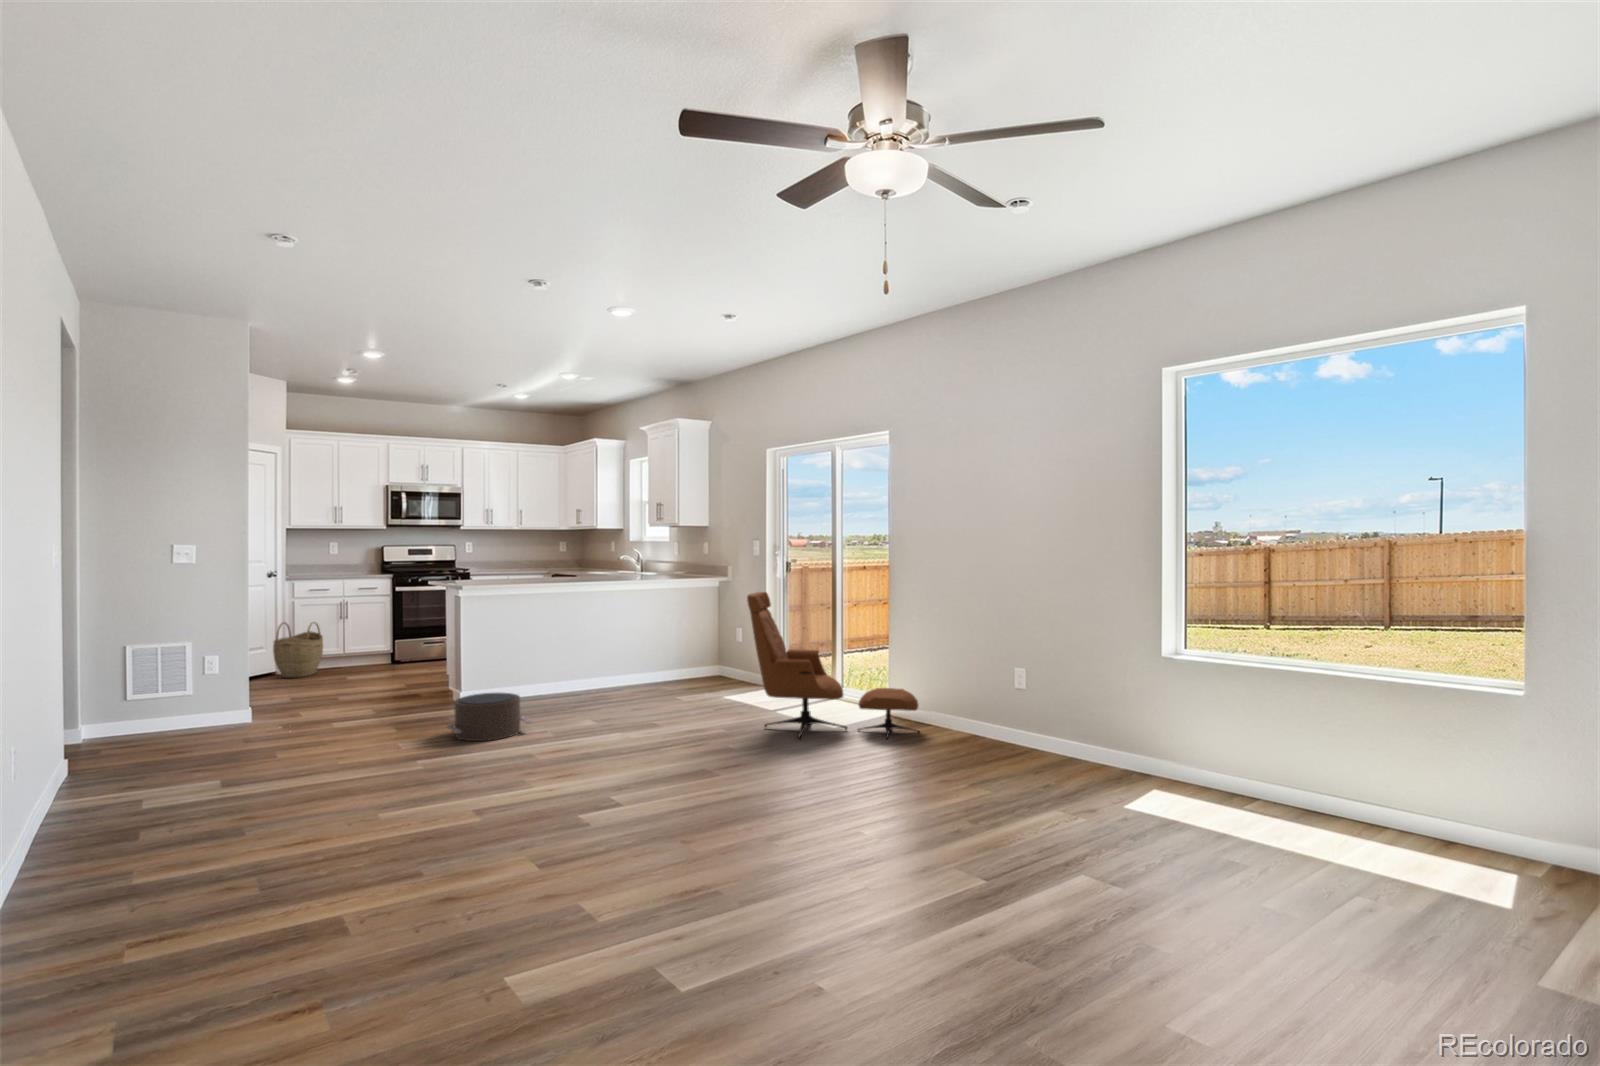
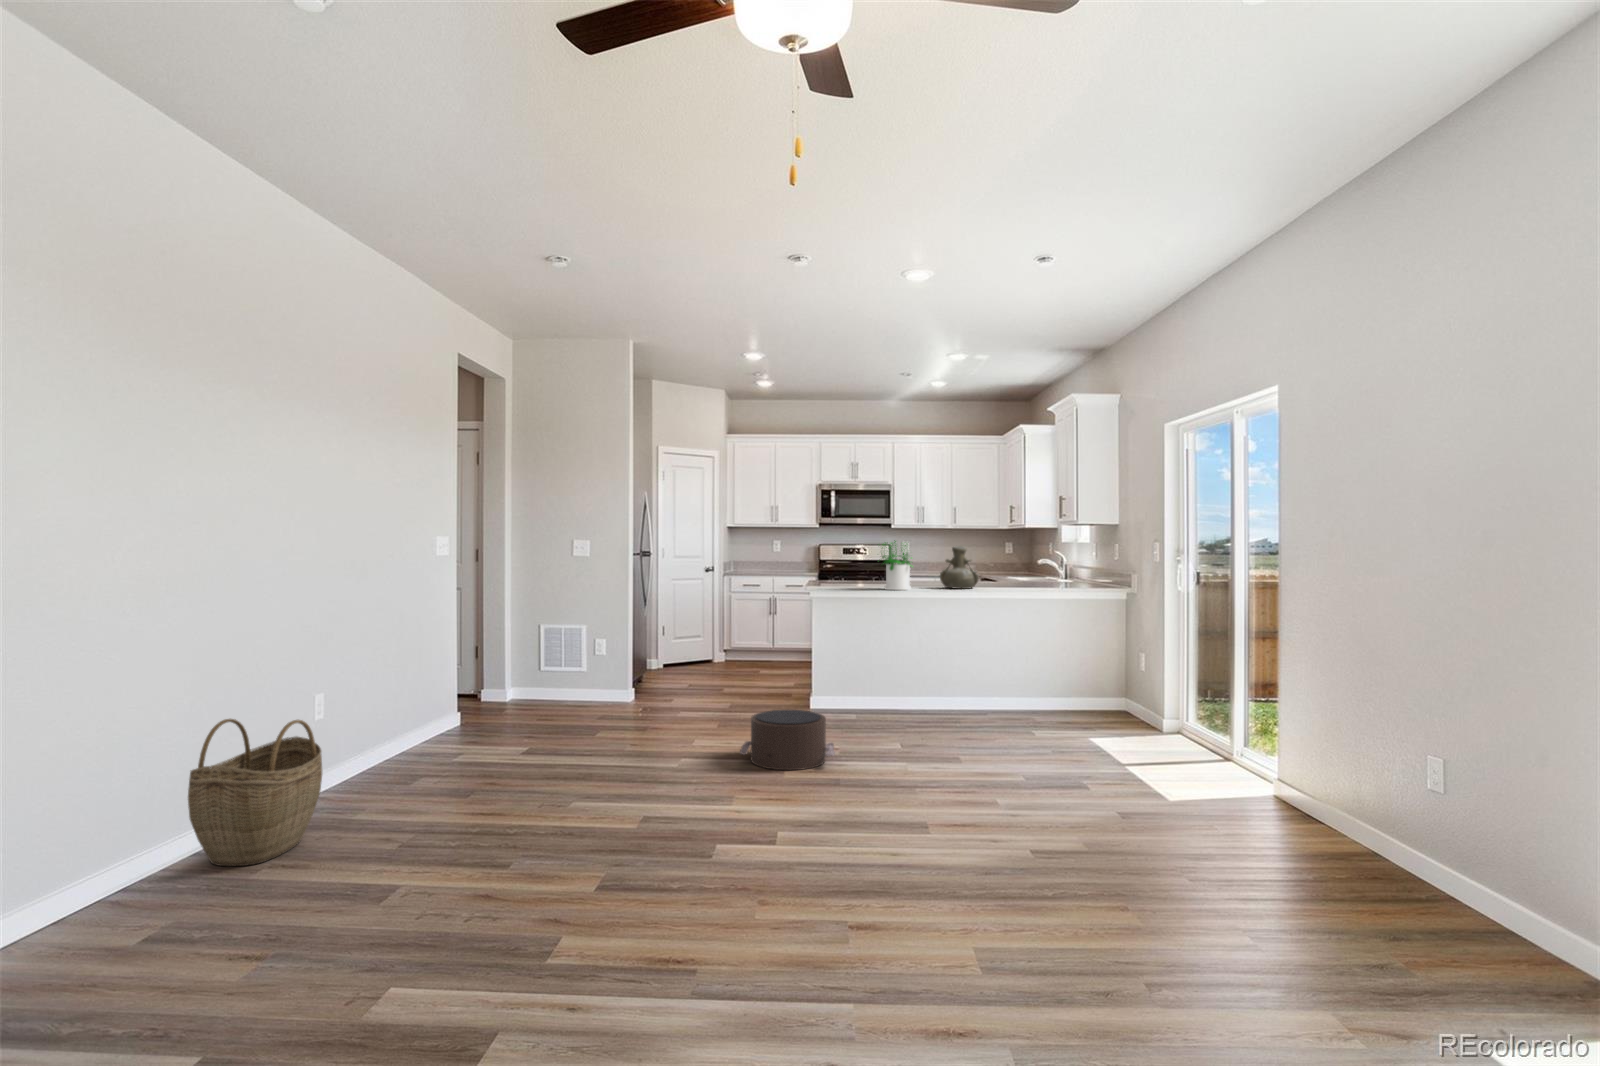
potted plant: none [506,546,541,588] -> present [881,541,912,590]
vase: none [558,549,593,584] -> present [939,546,979,589]
lounge chair: present [747,592,919,739] -> none [1112,609,1476,922]
woven basket: present [273,622,323,678] -> present [188,719,322,866]

